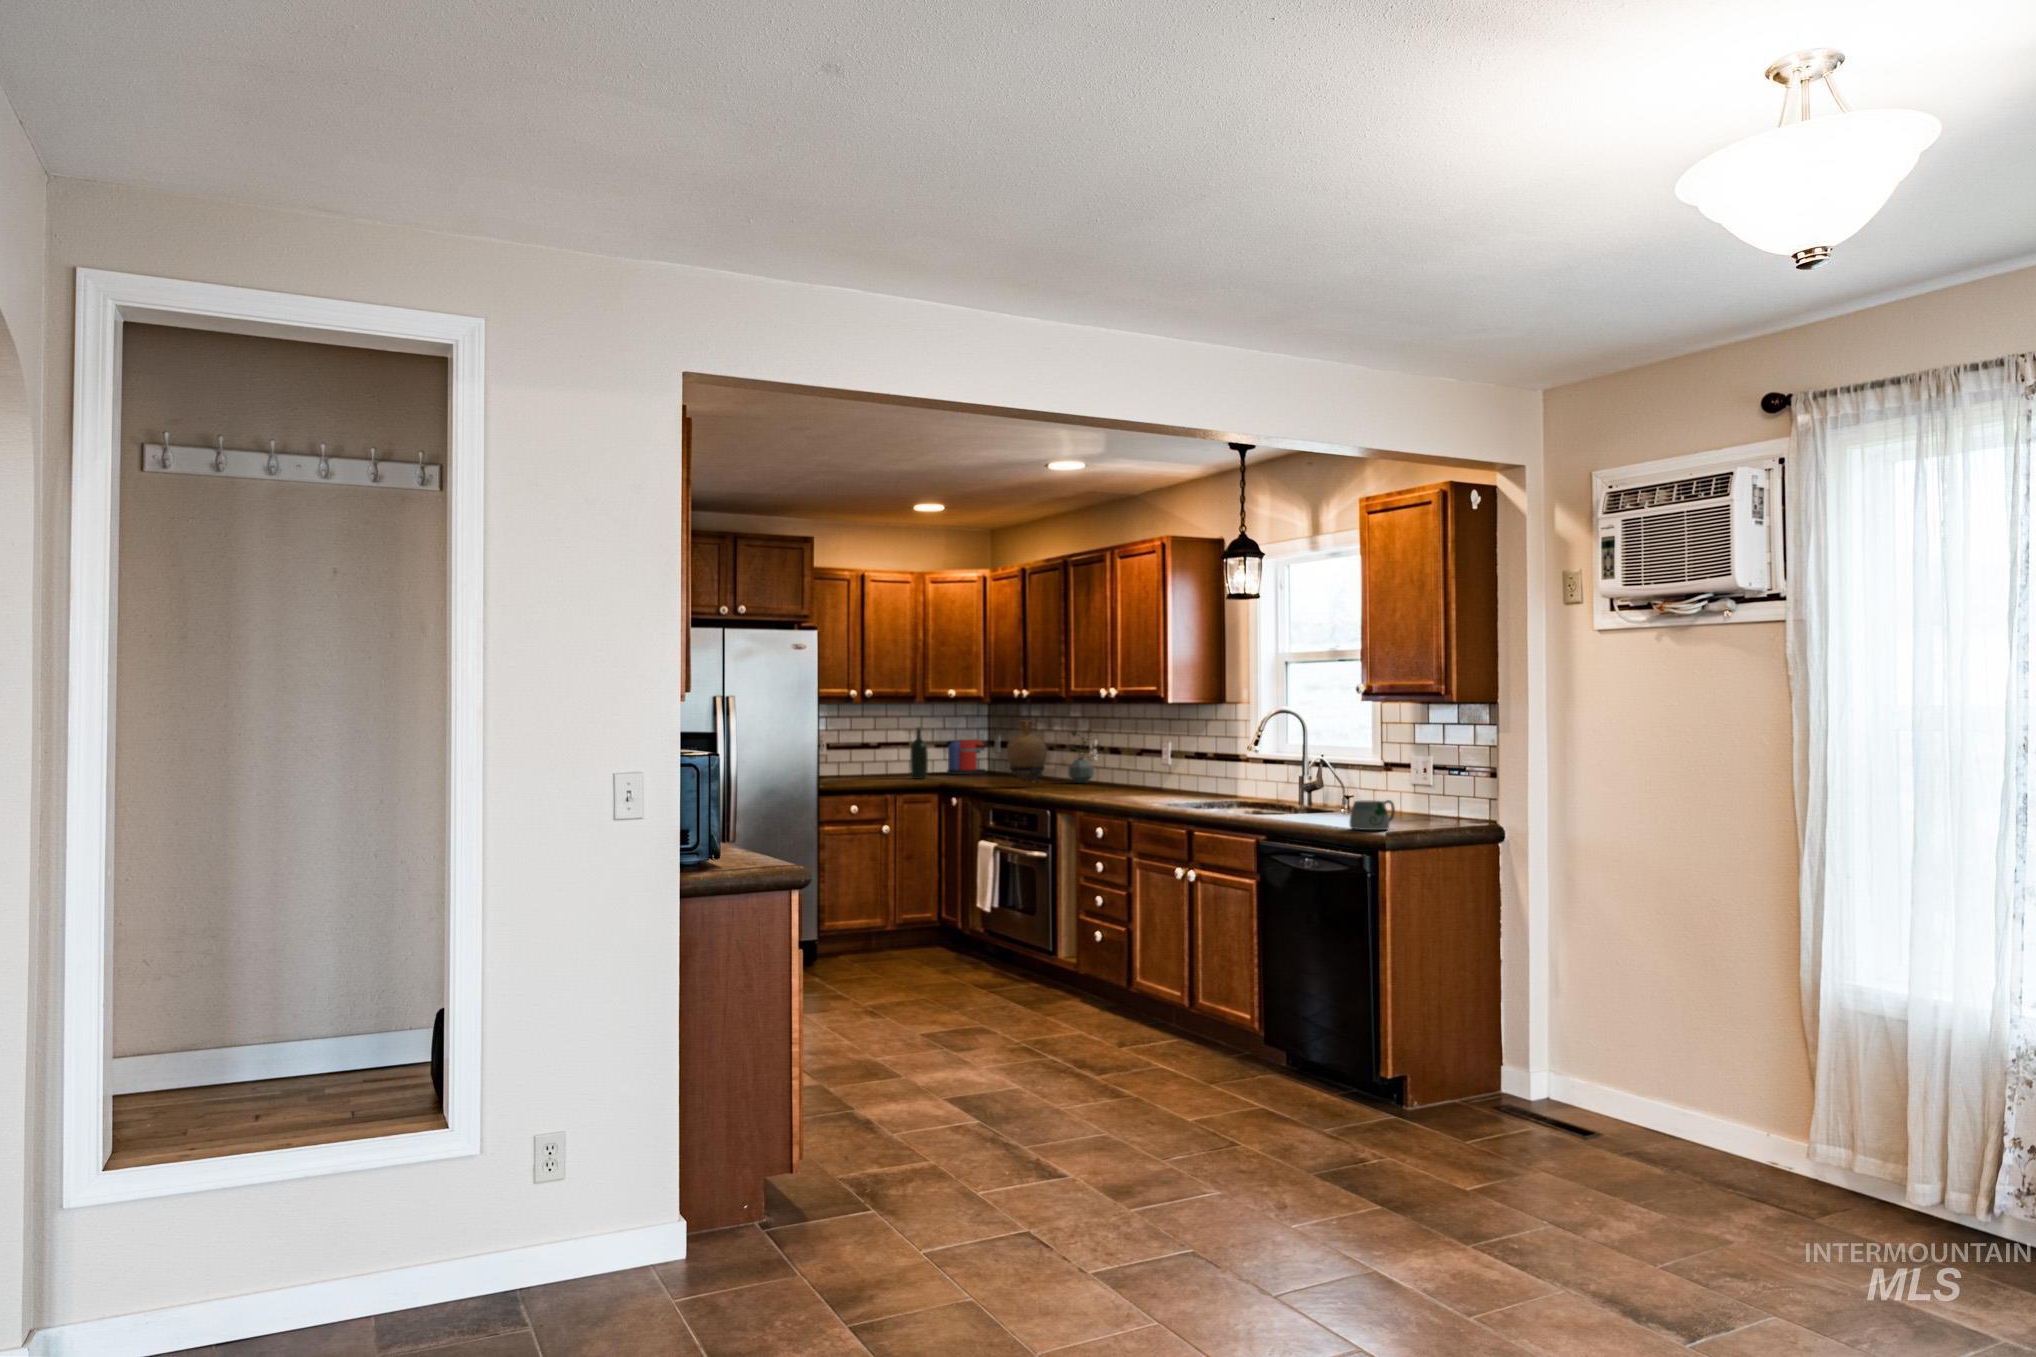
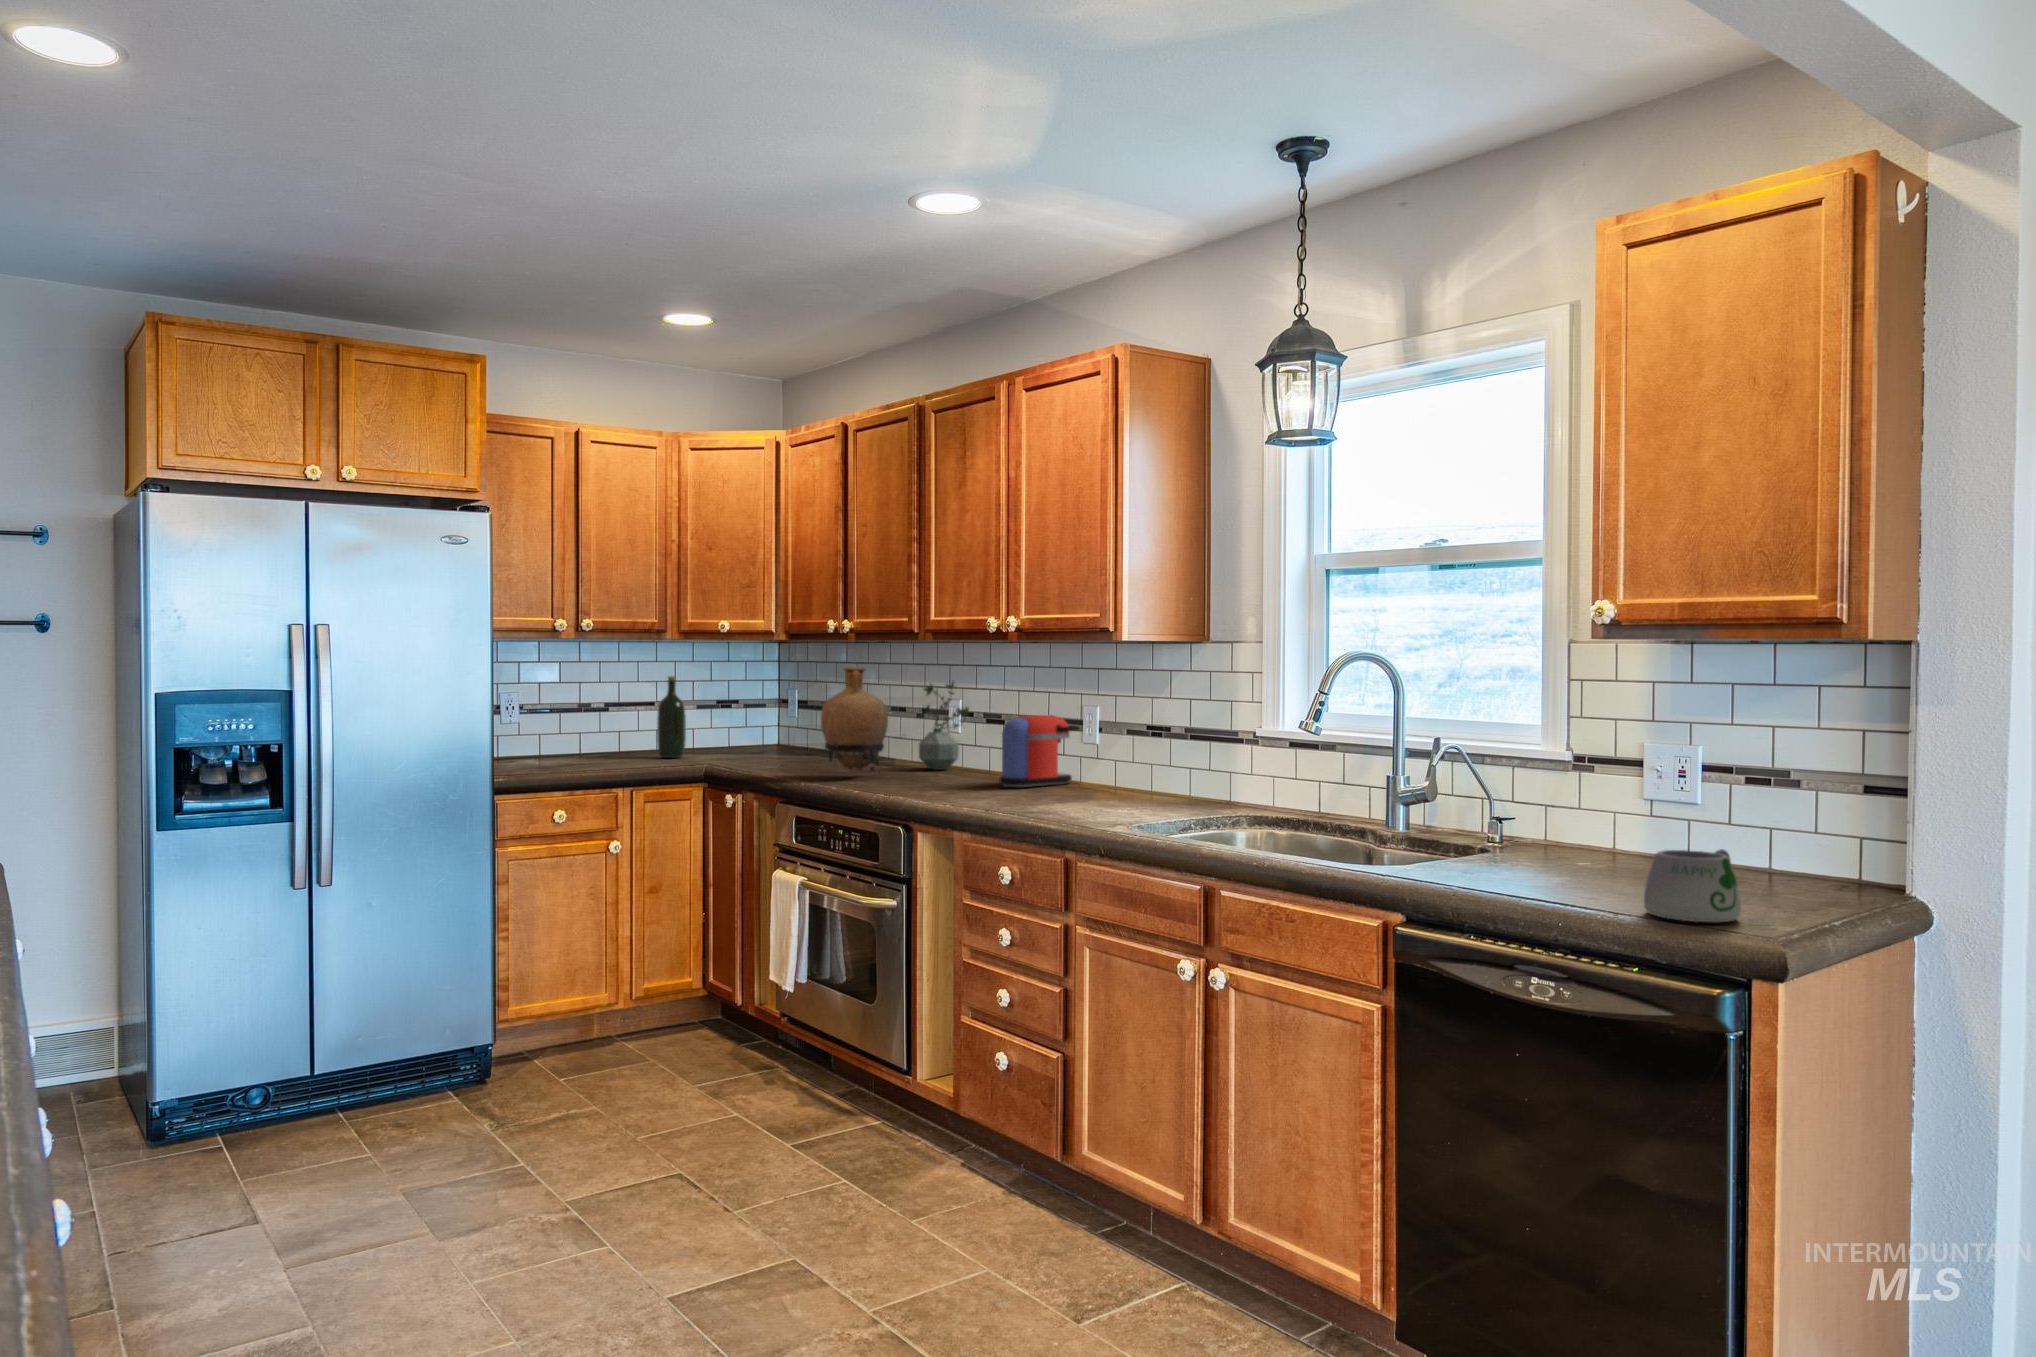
coffee maker: present [947,740,990,774] -> present [1000,715,1080,787]

